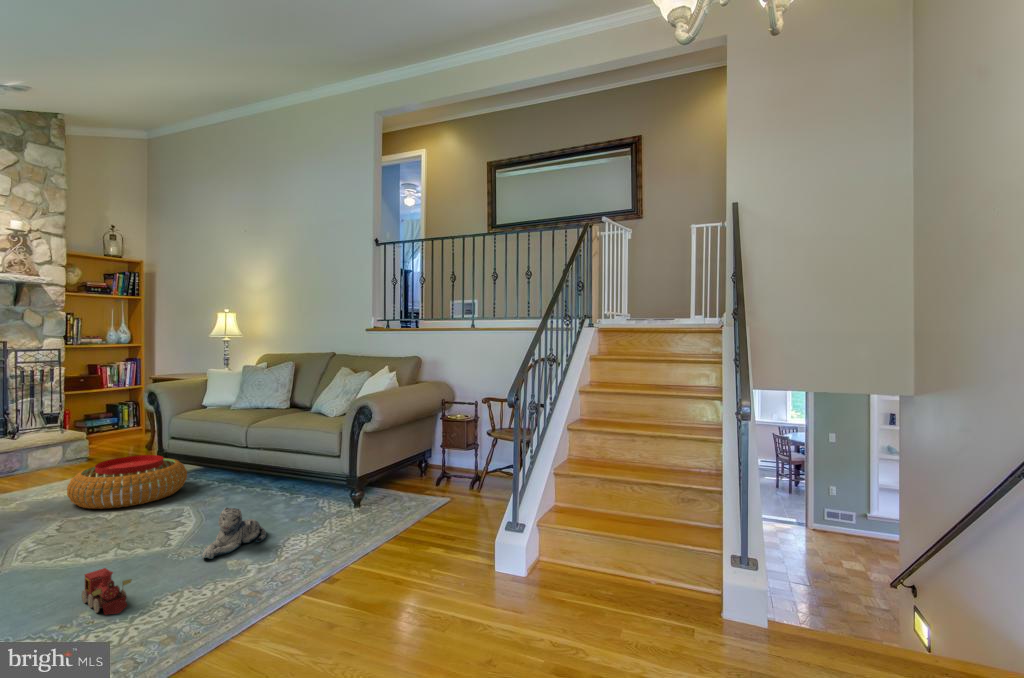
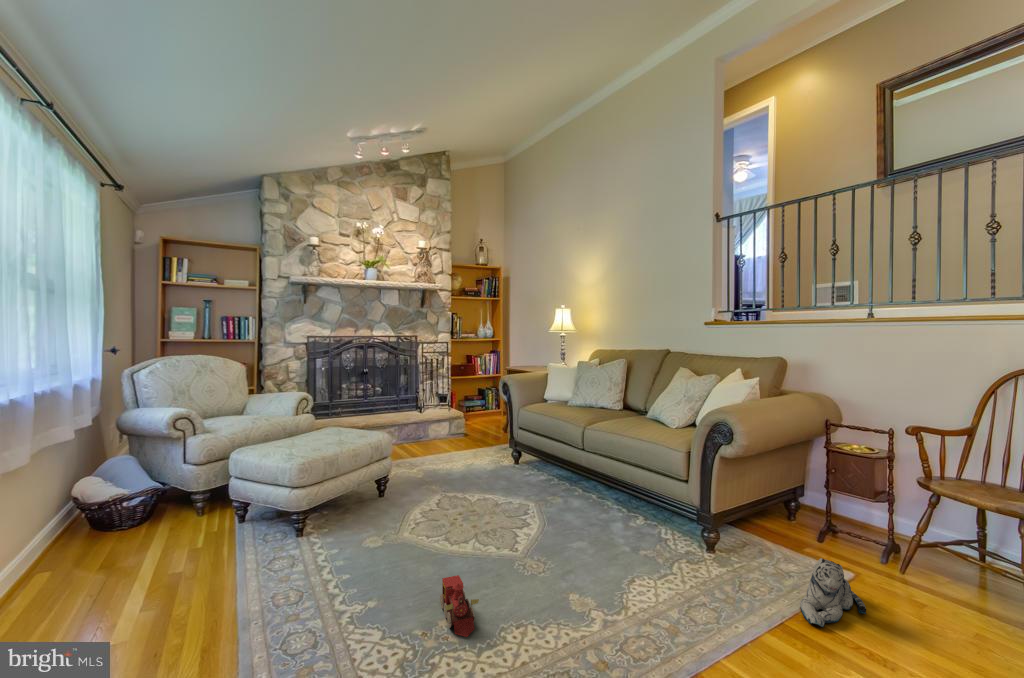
pouf: present [67,455,187,509] -> none [445,443,533,492]
plush toy: present [202,508,266,559] -> present [800,558,866,627]

